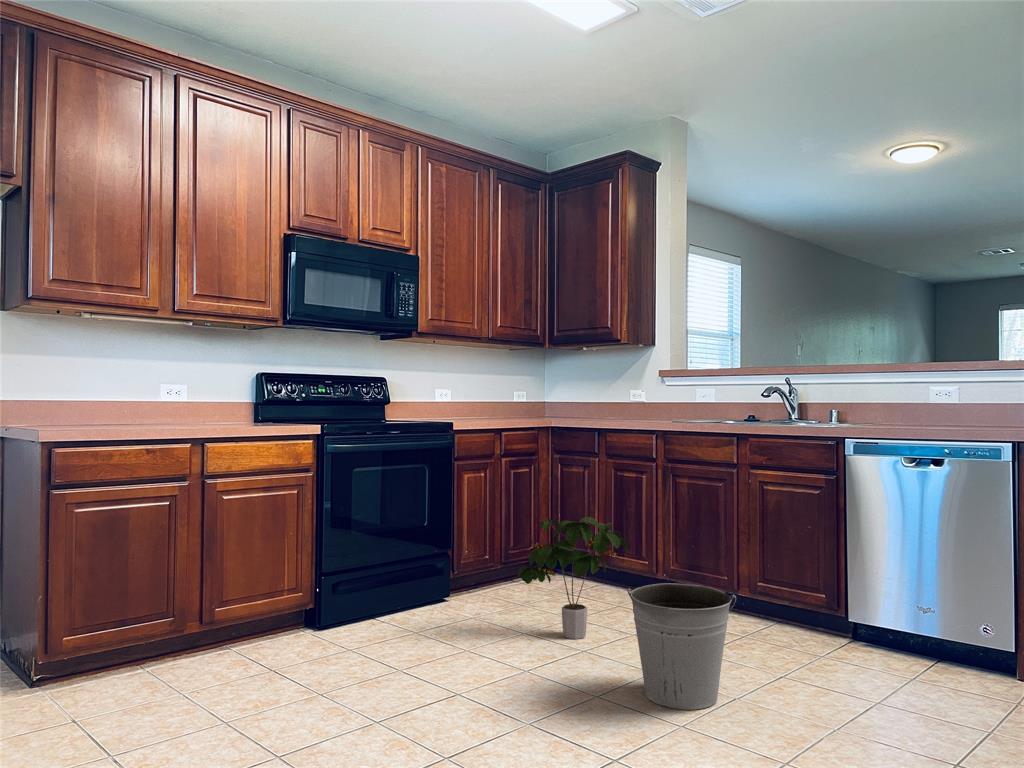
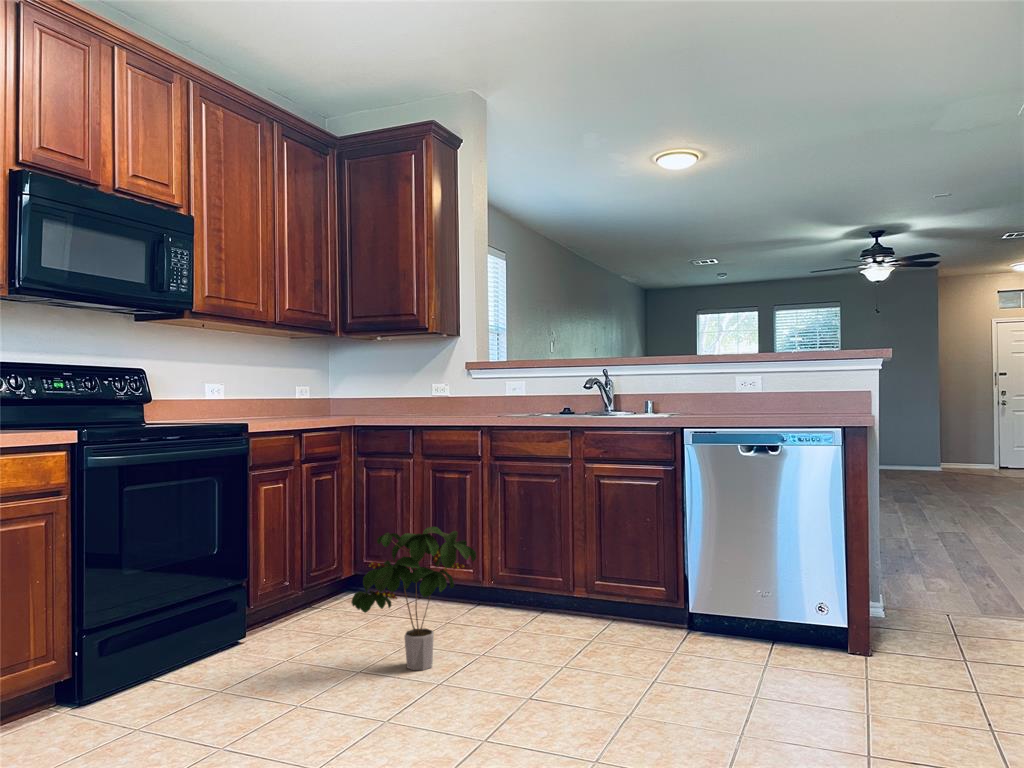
bucket: present [627,583,736,710] -> none [514,594,631,738]

